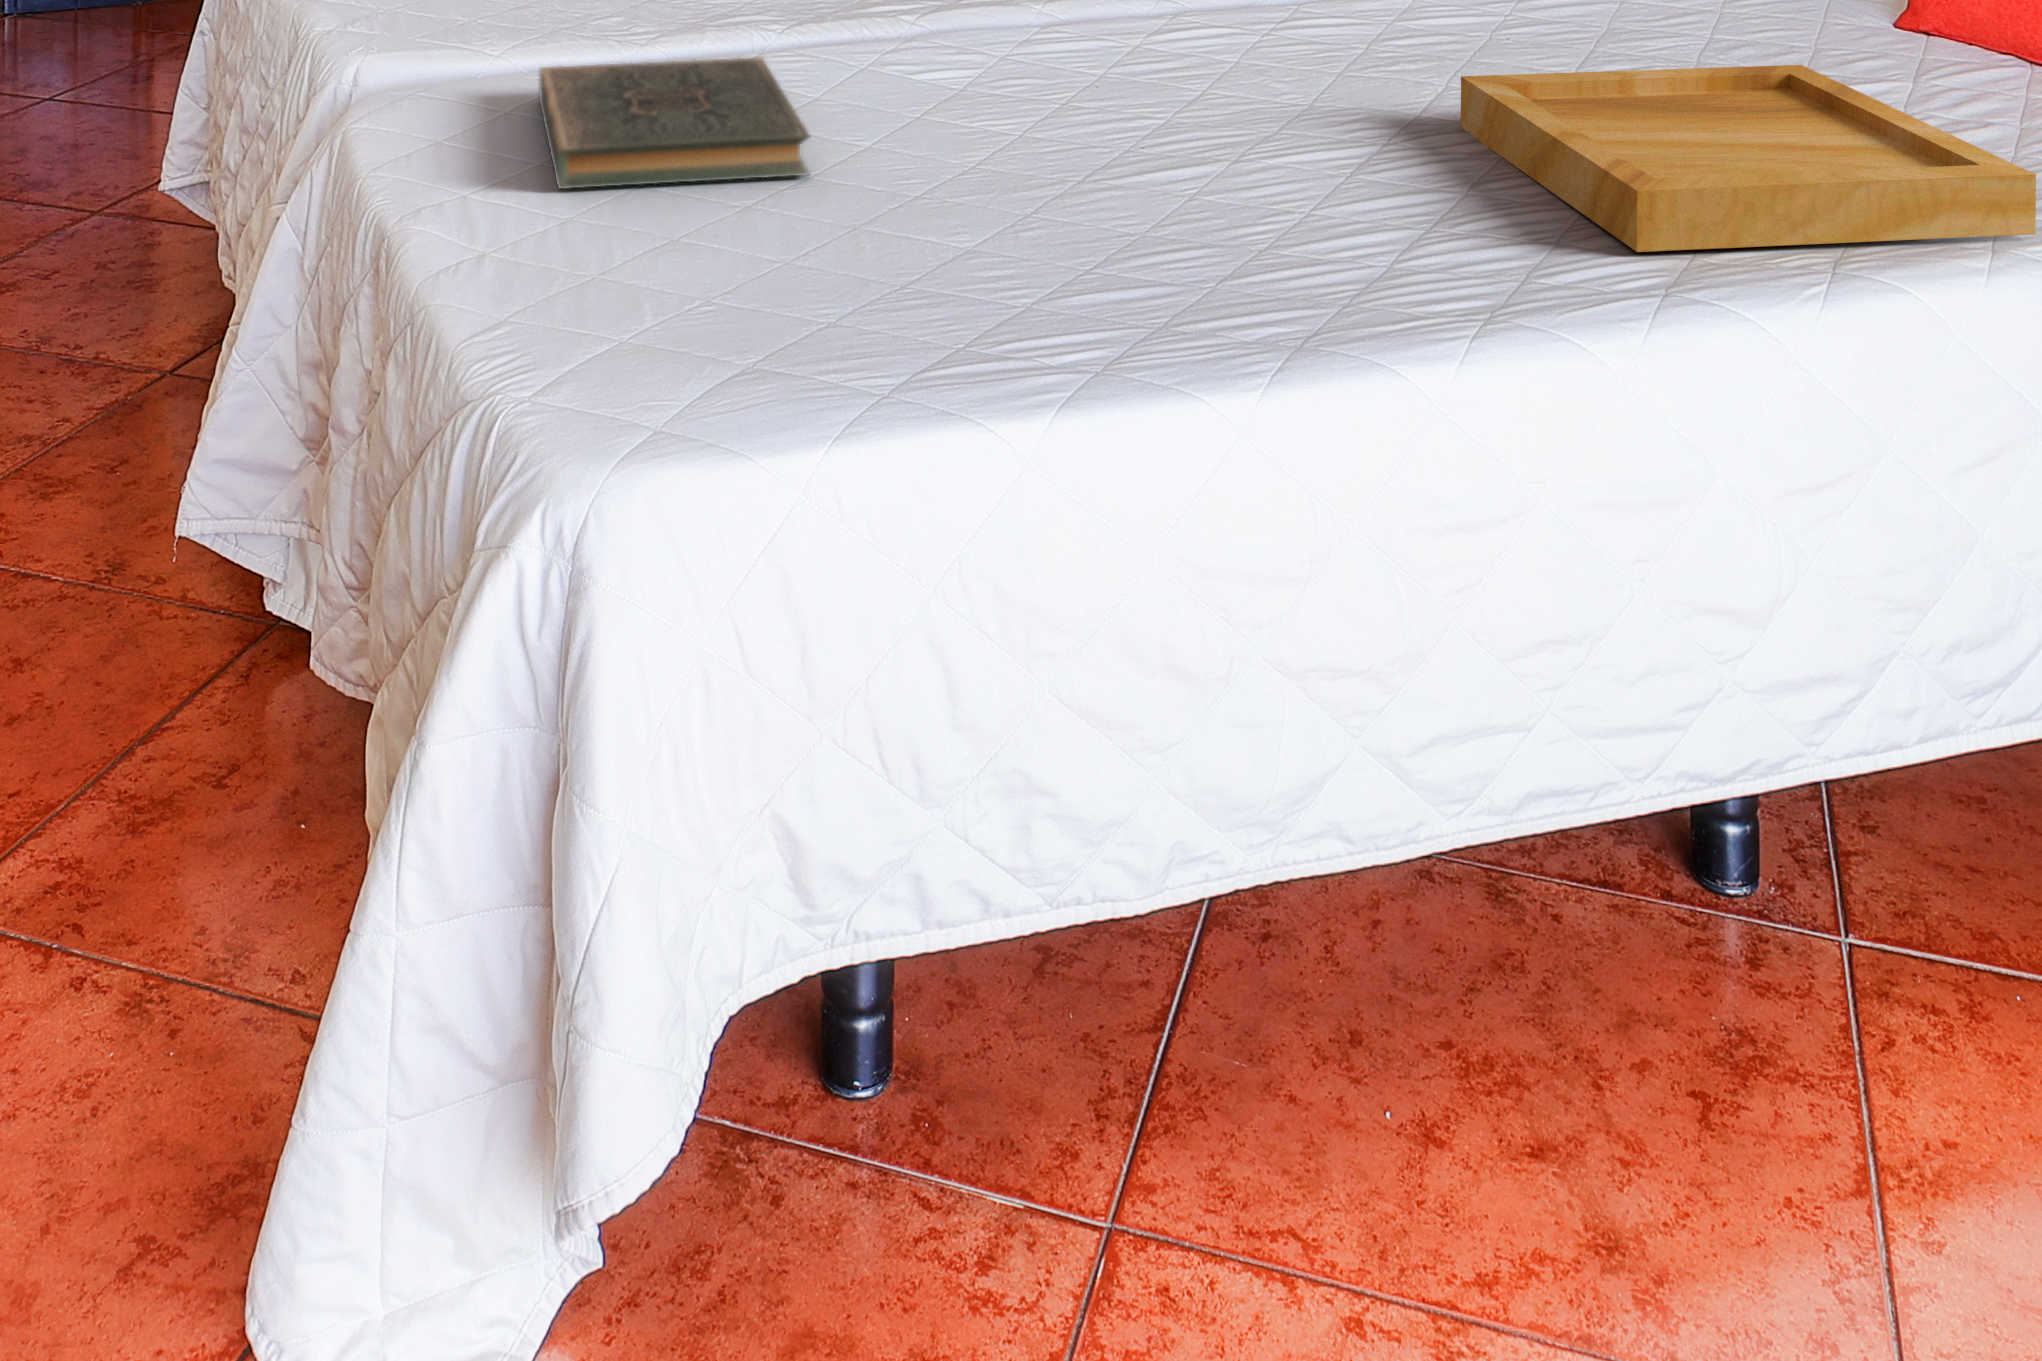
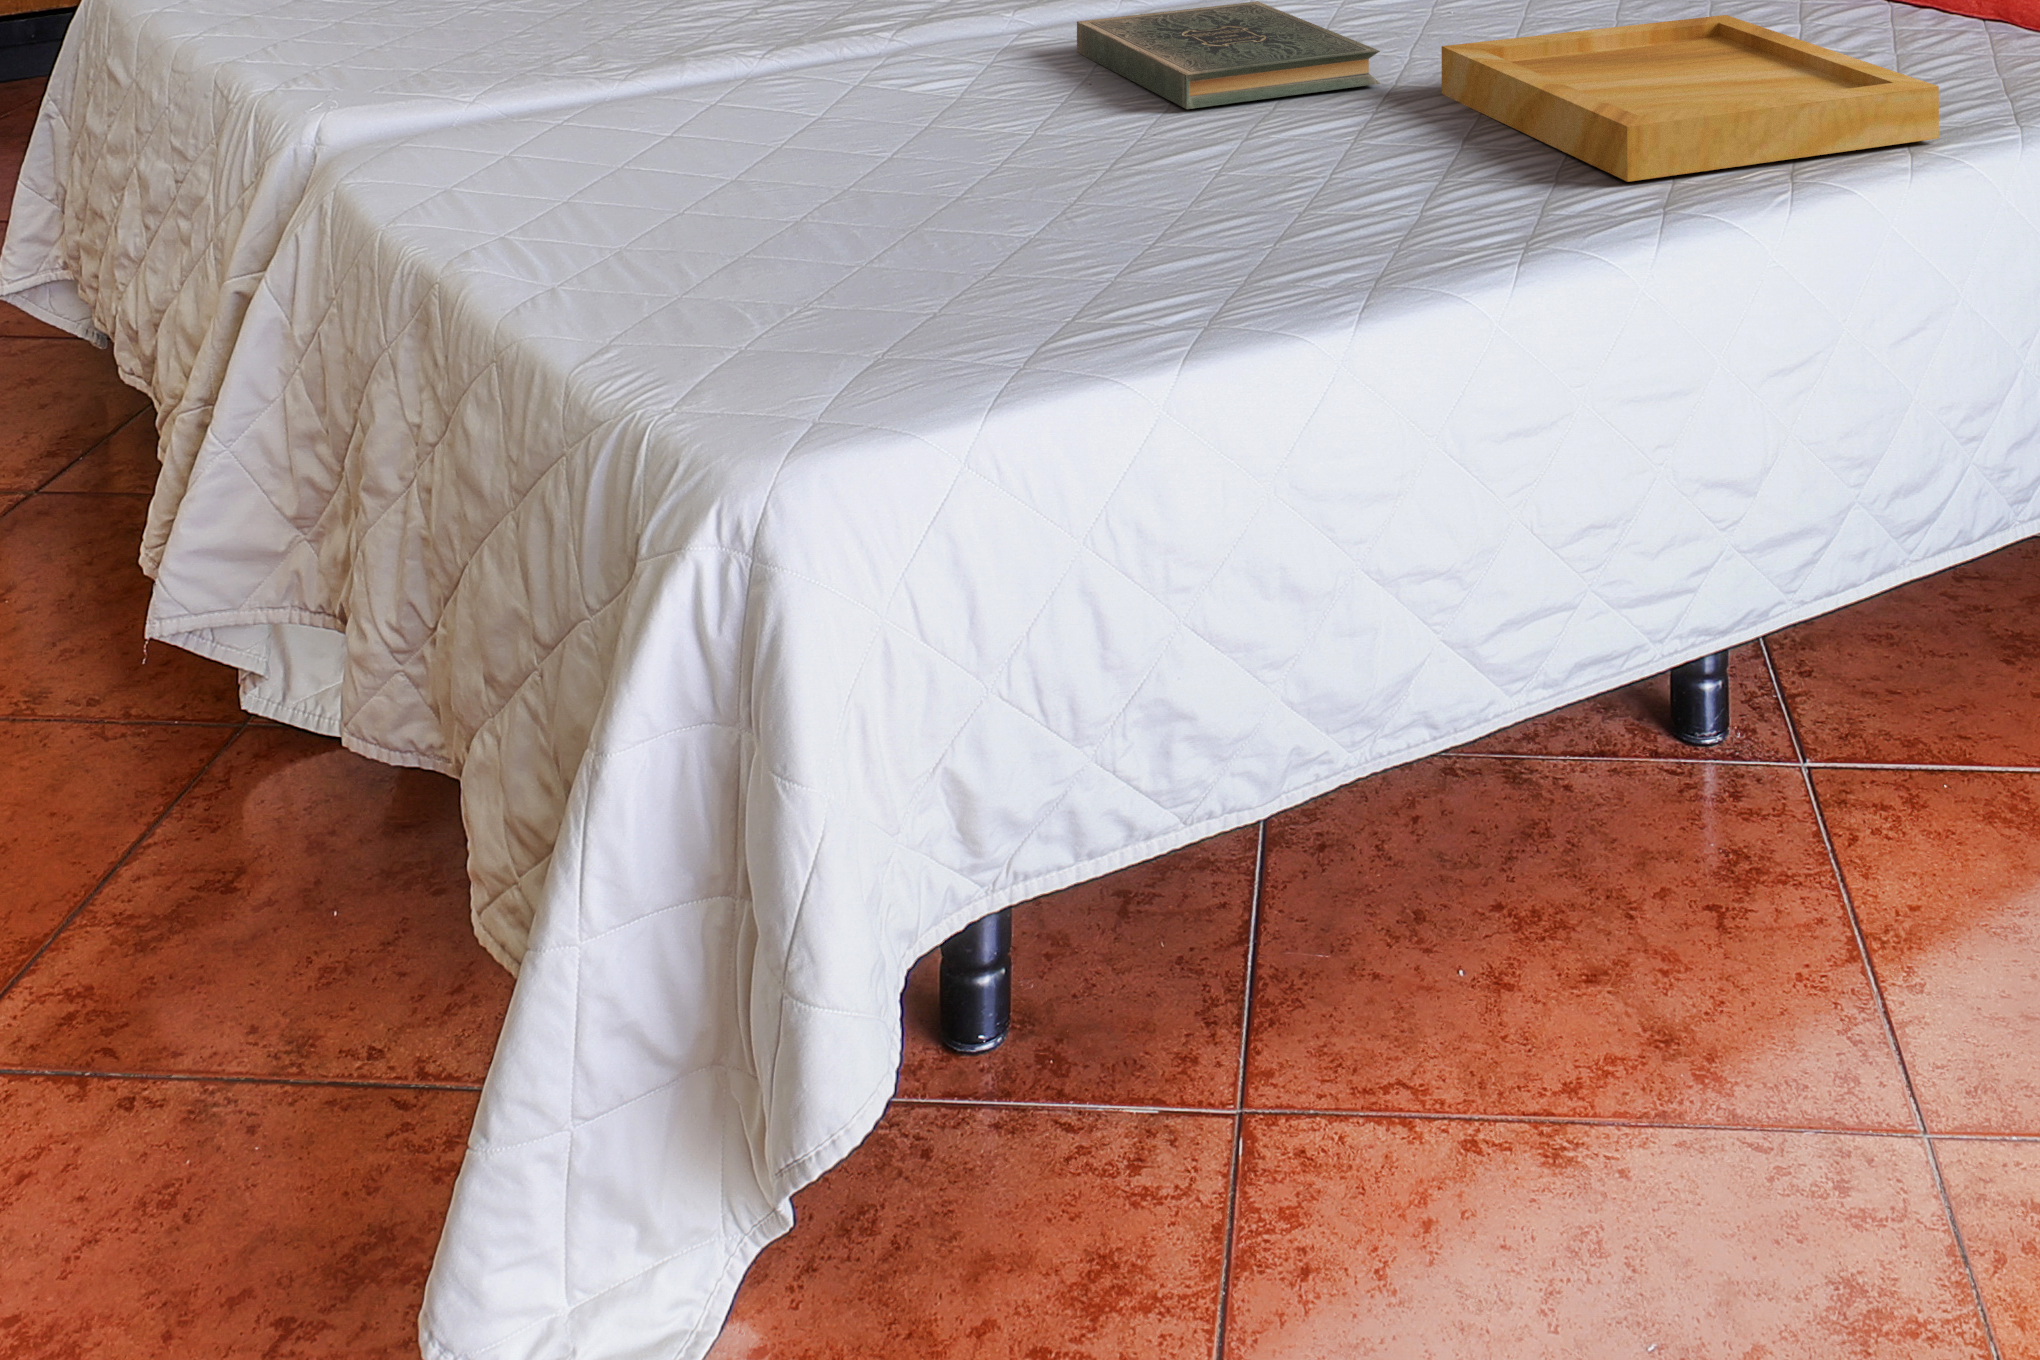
book: present [539,57,809,189] -> present [1077,1,1380,109]

